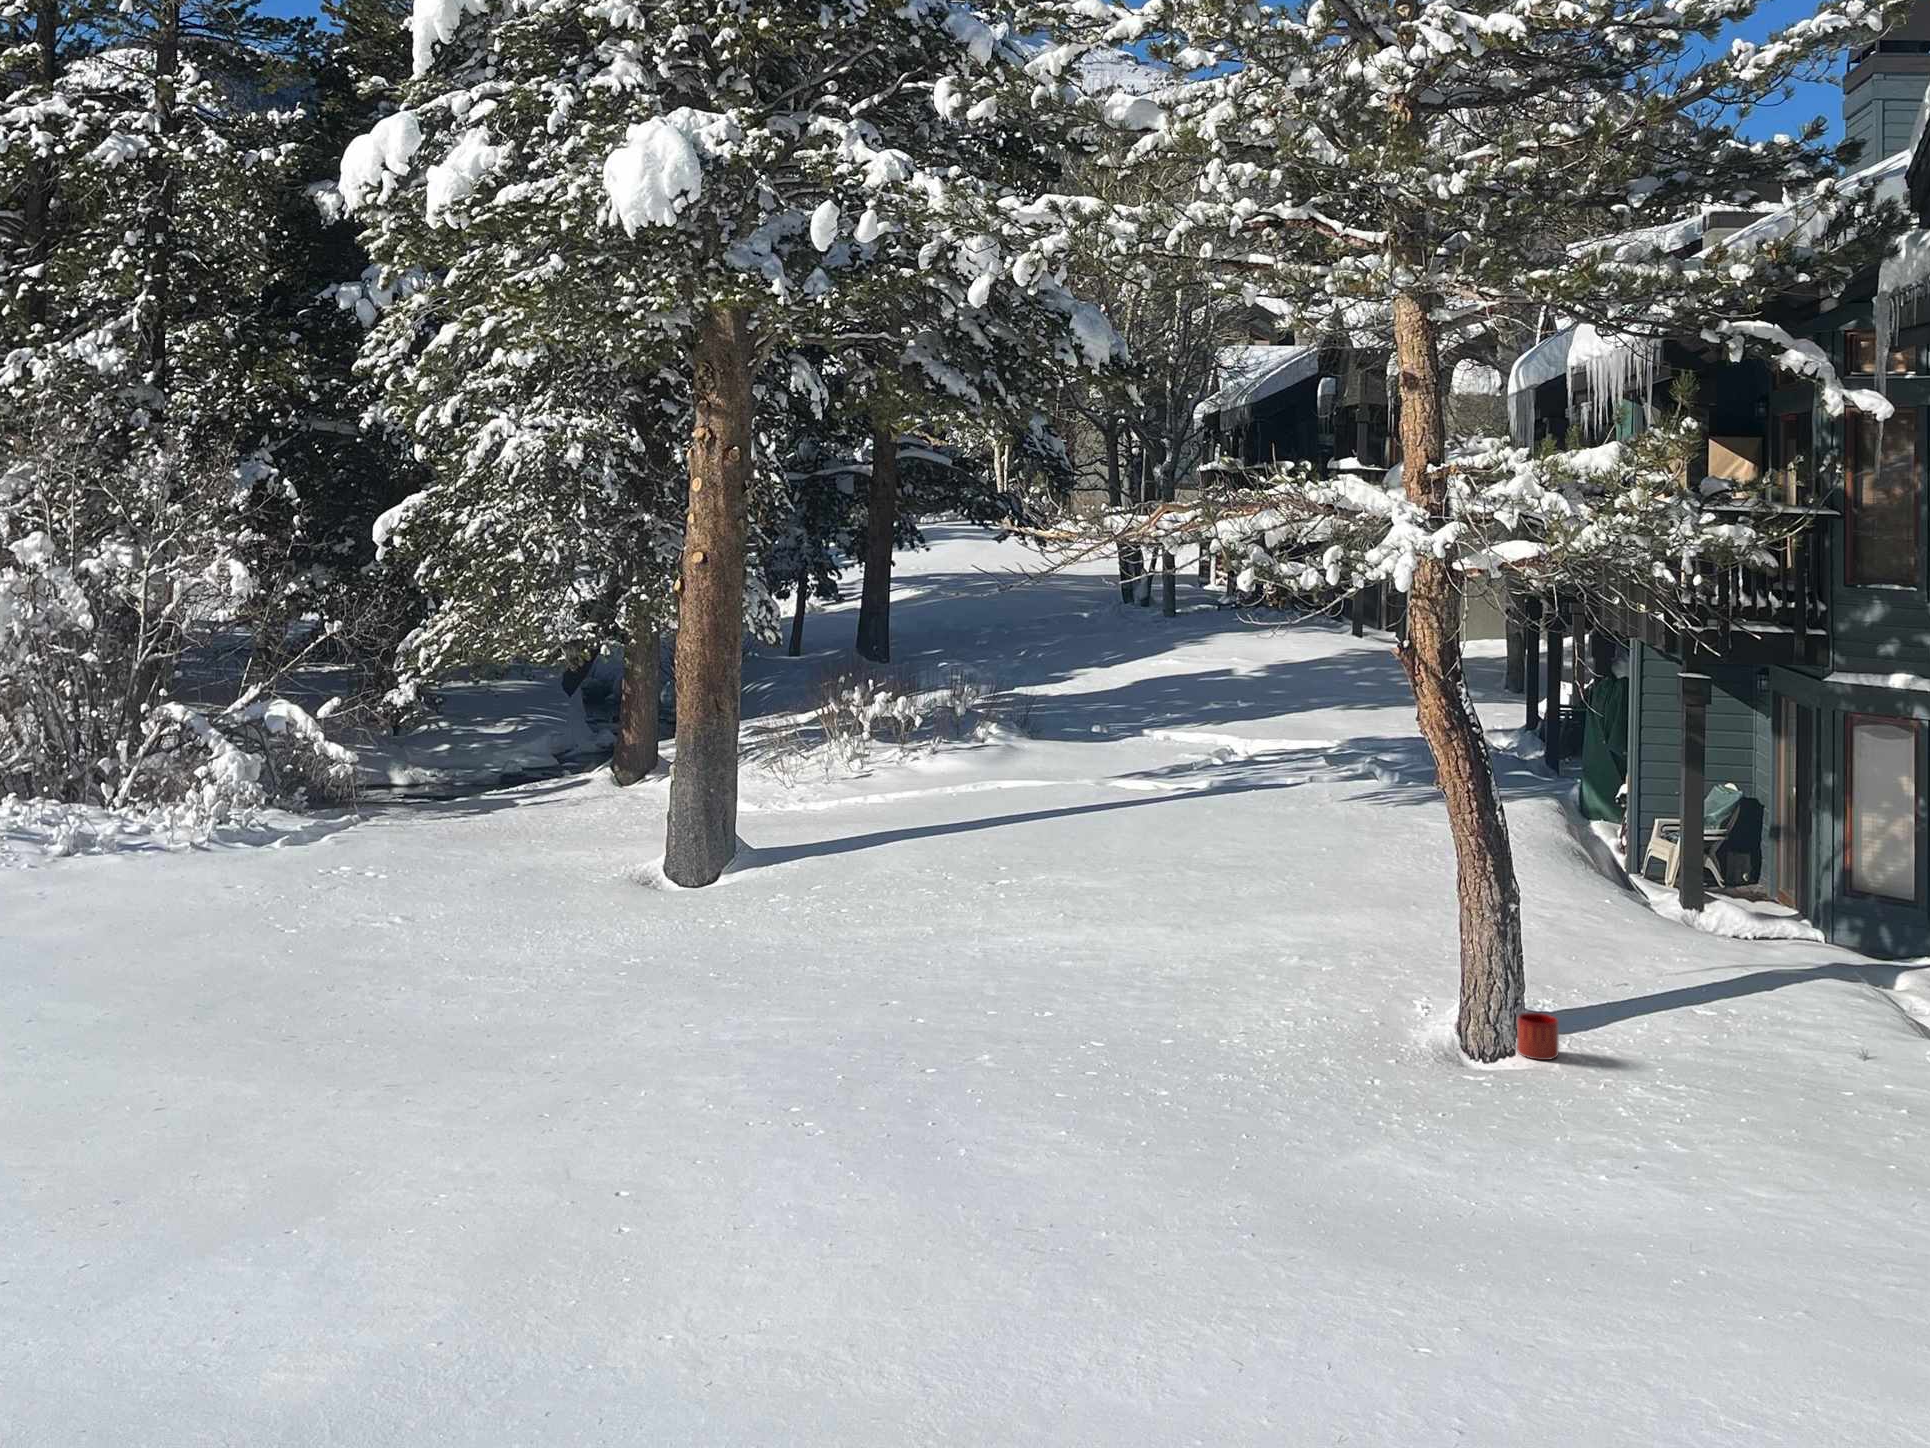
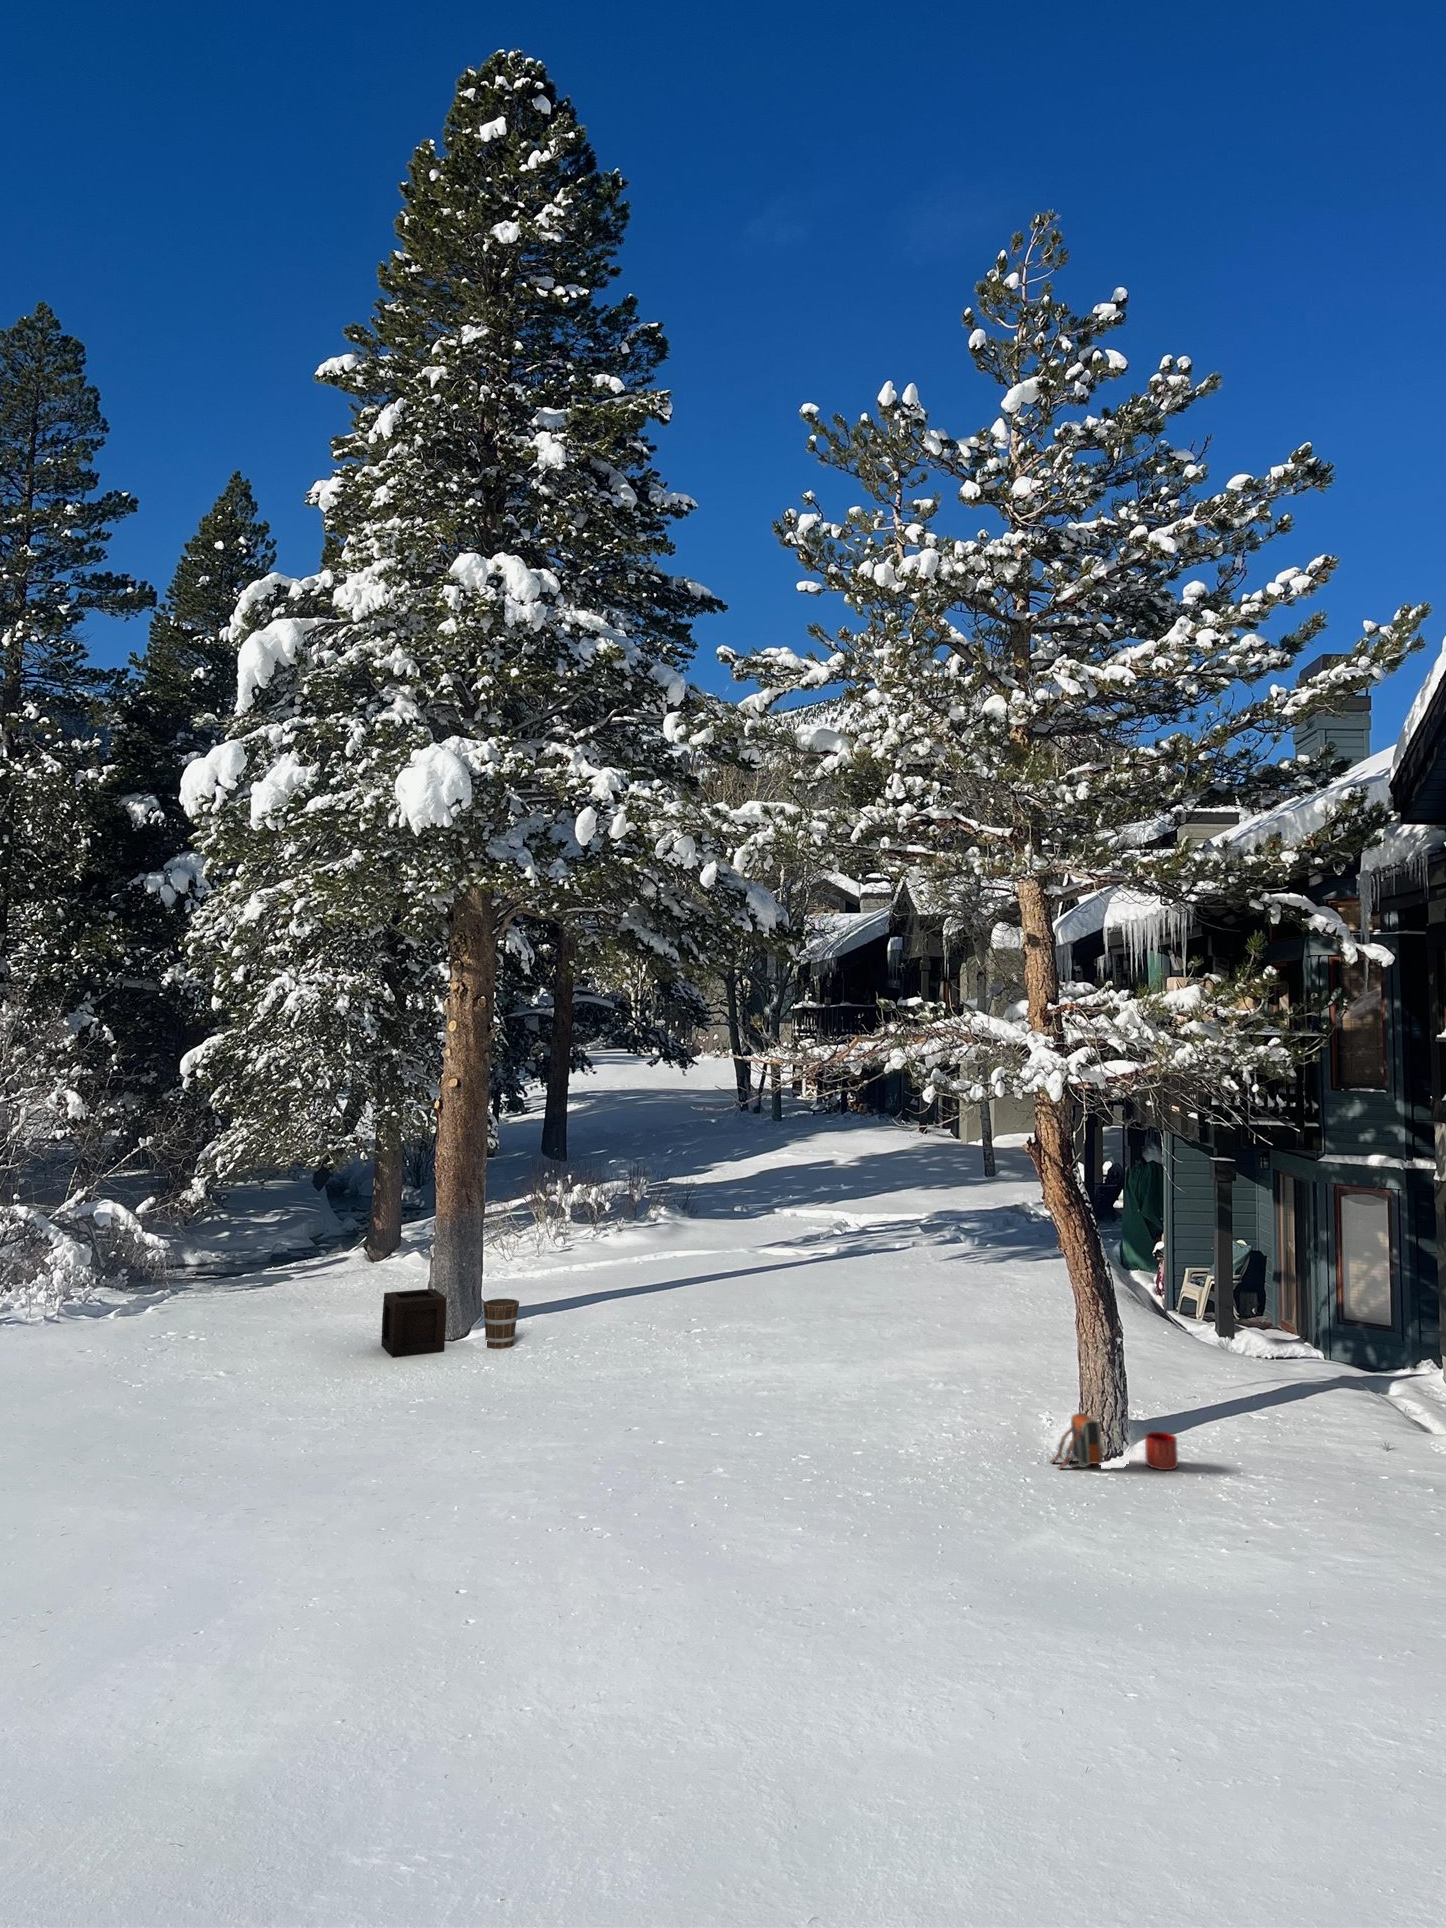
wooden crate: none [598,807,675,887] -> present [381,1289,447,1357]
bucket: none [723,824,768,884] -> present [483,1299,519,1349]
backpack: none [1391,984,1472,1052] -> present [1050,1413,1104,1469]

